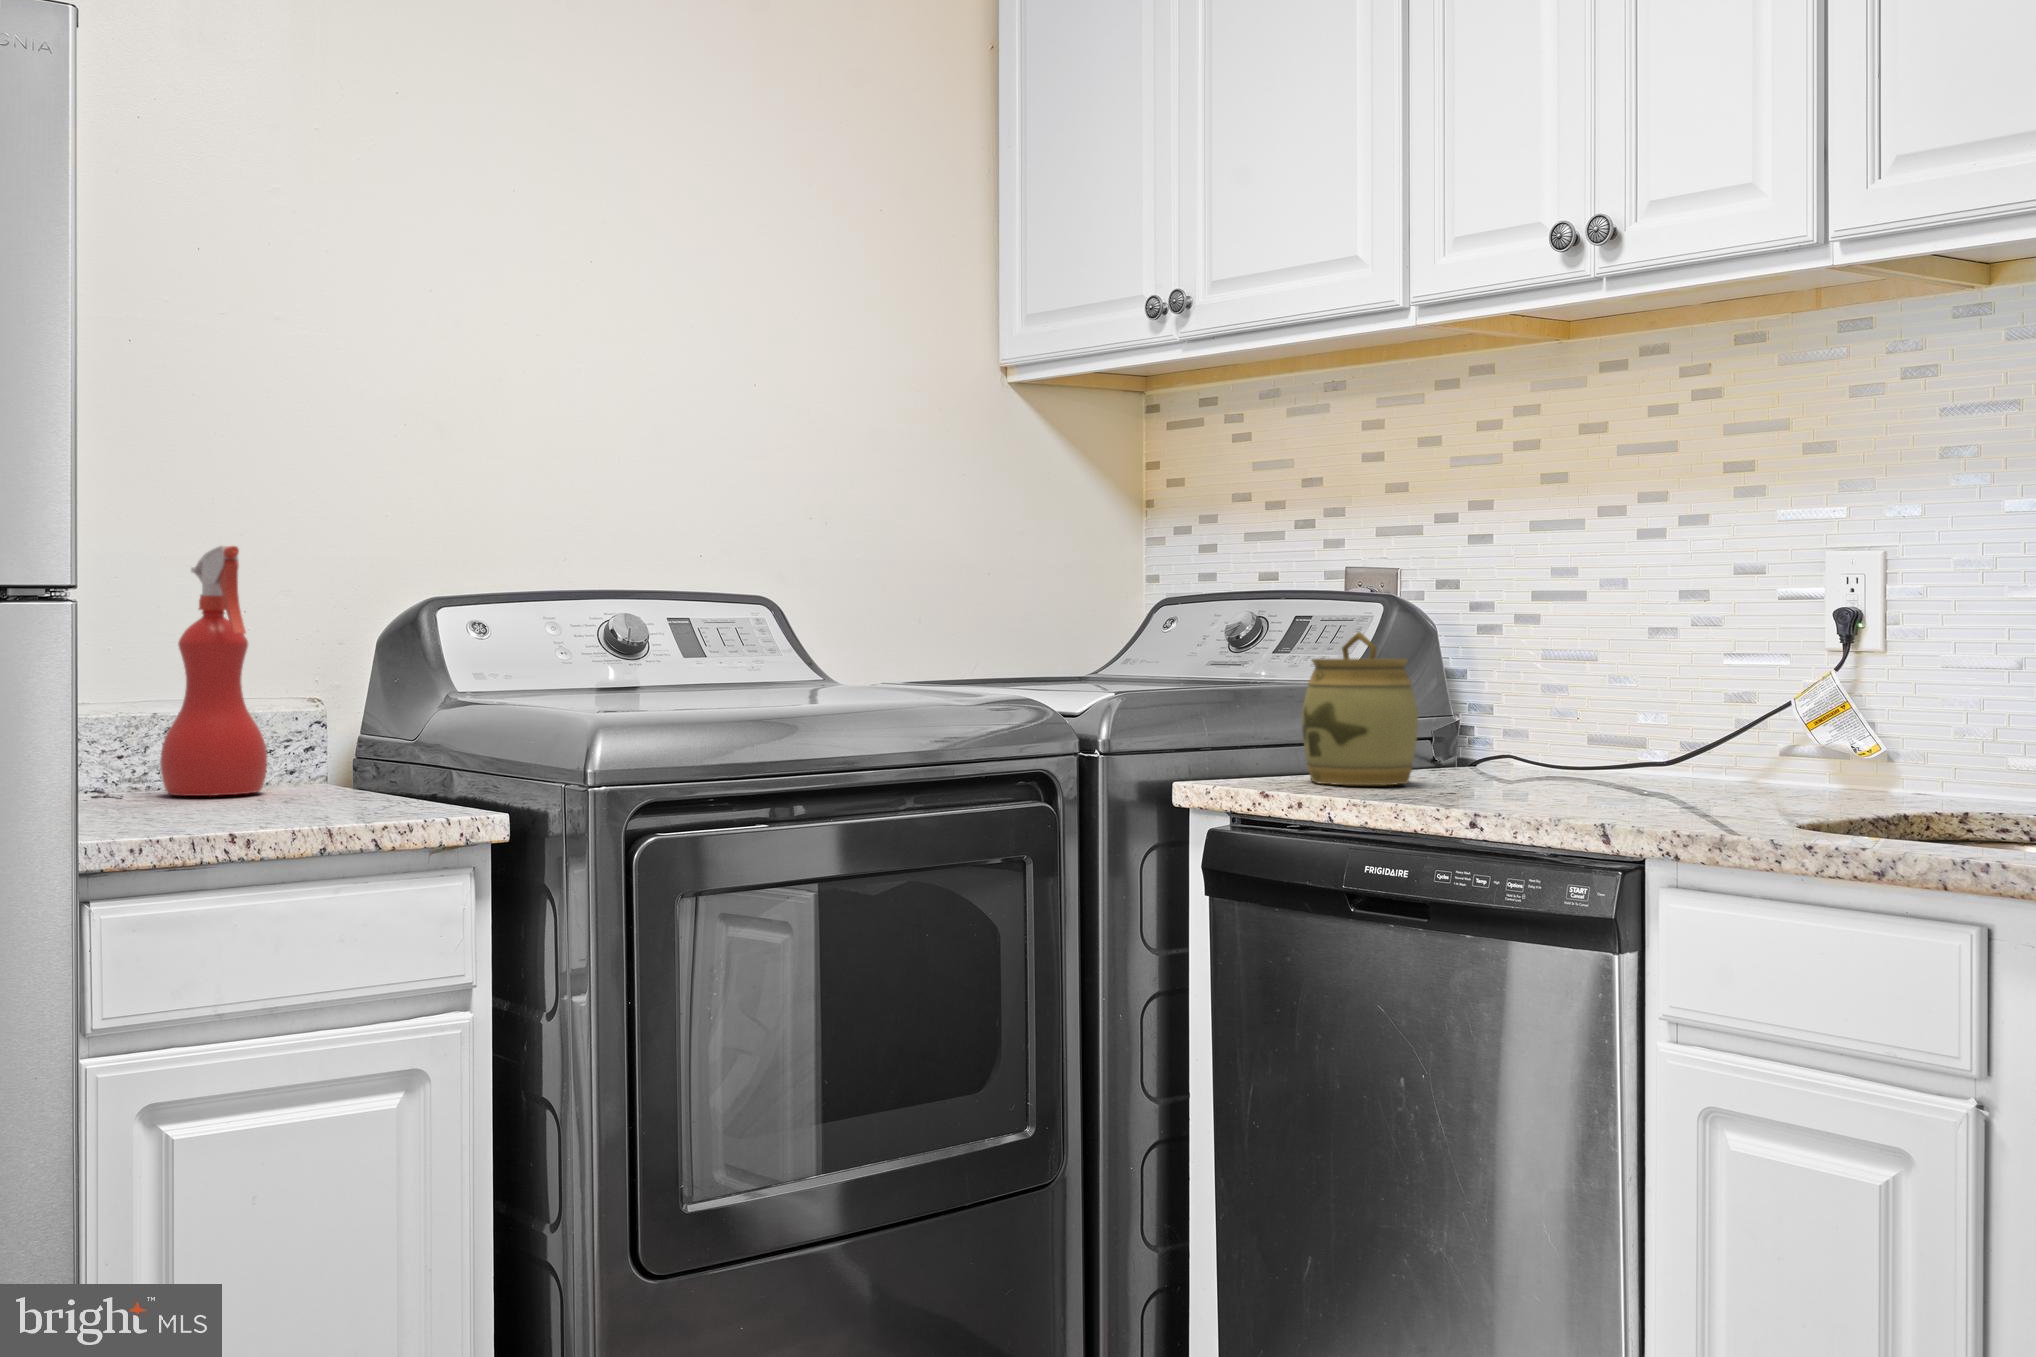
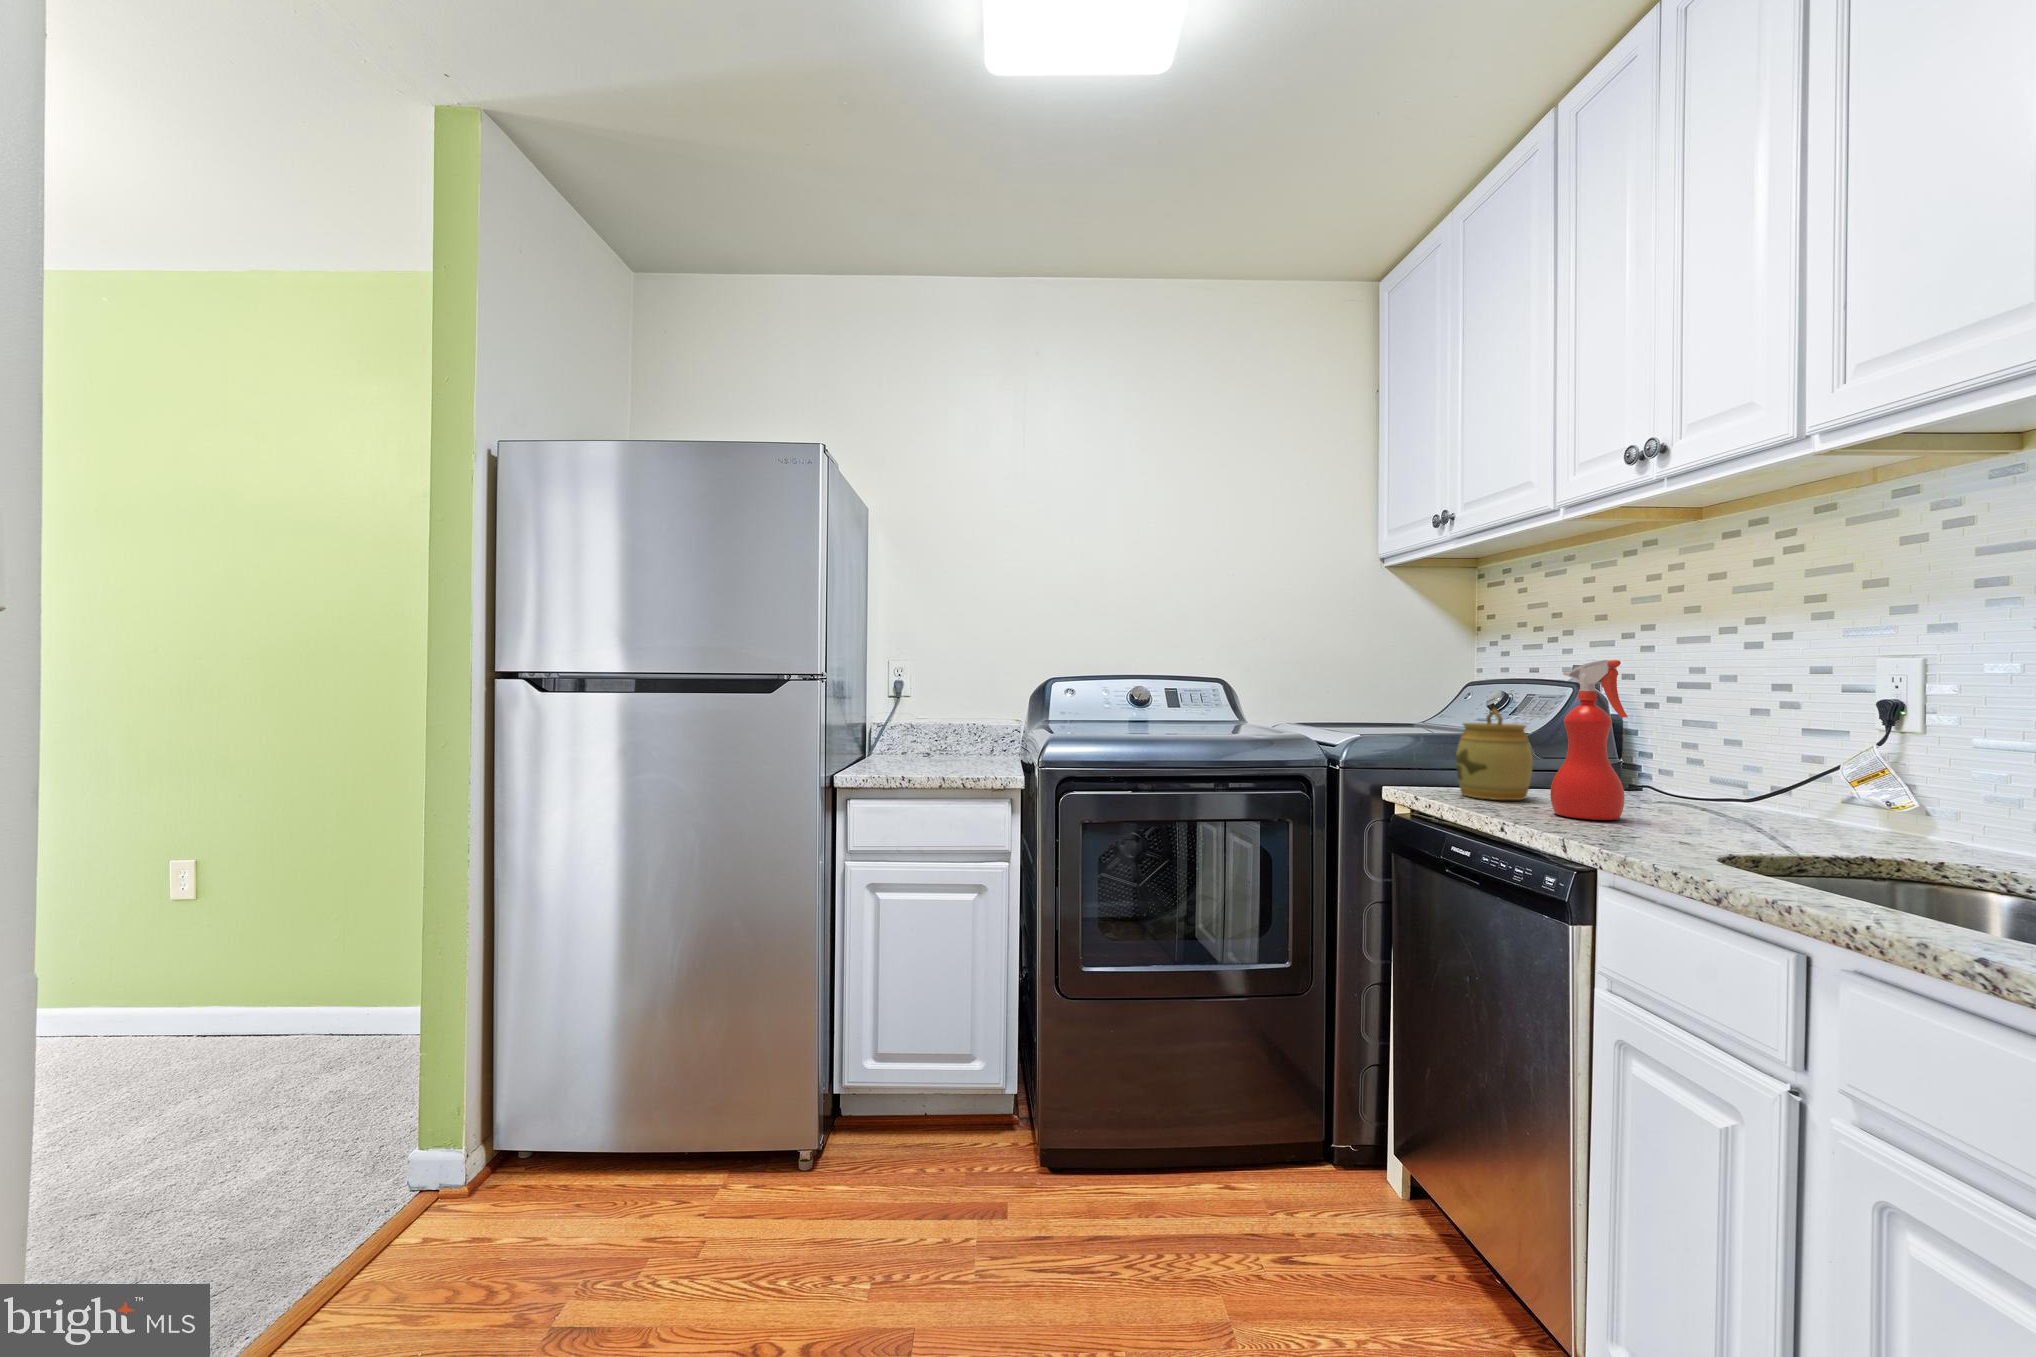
spray bottle: present [160,546,267,796] -> present [1550,660,1628,820]

